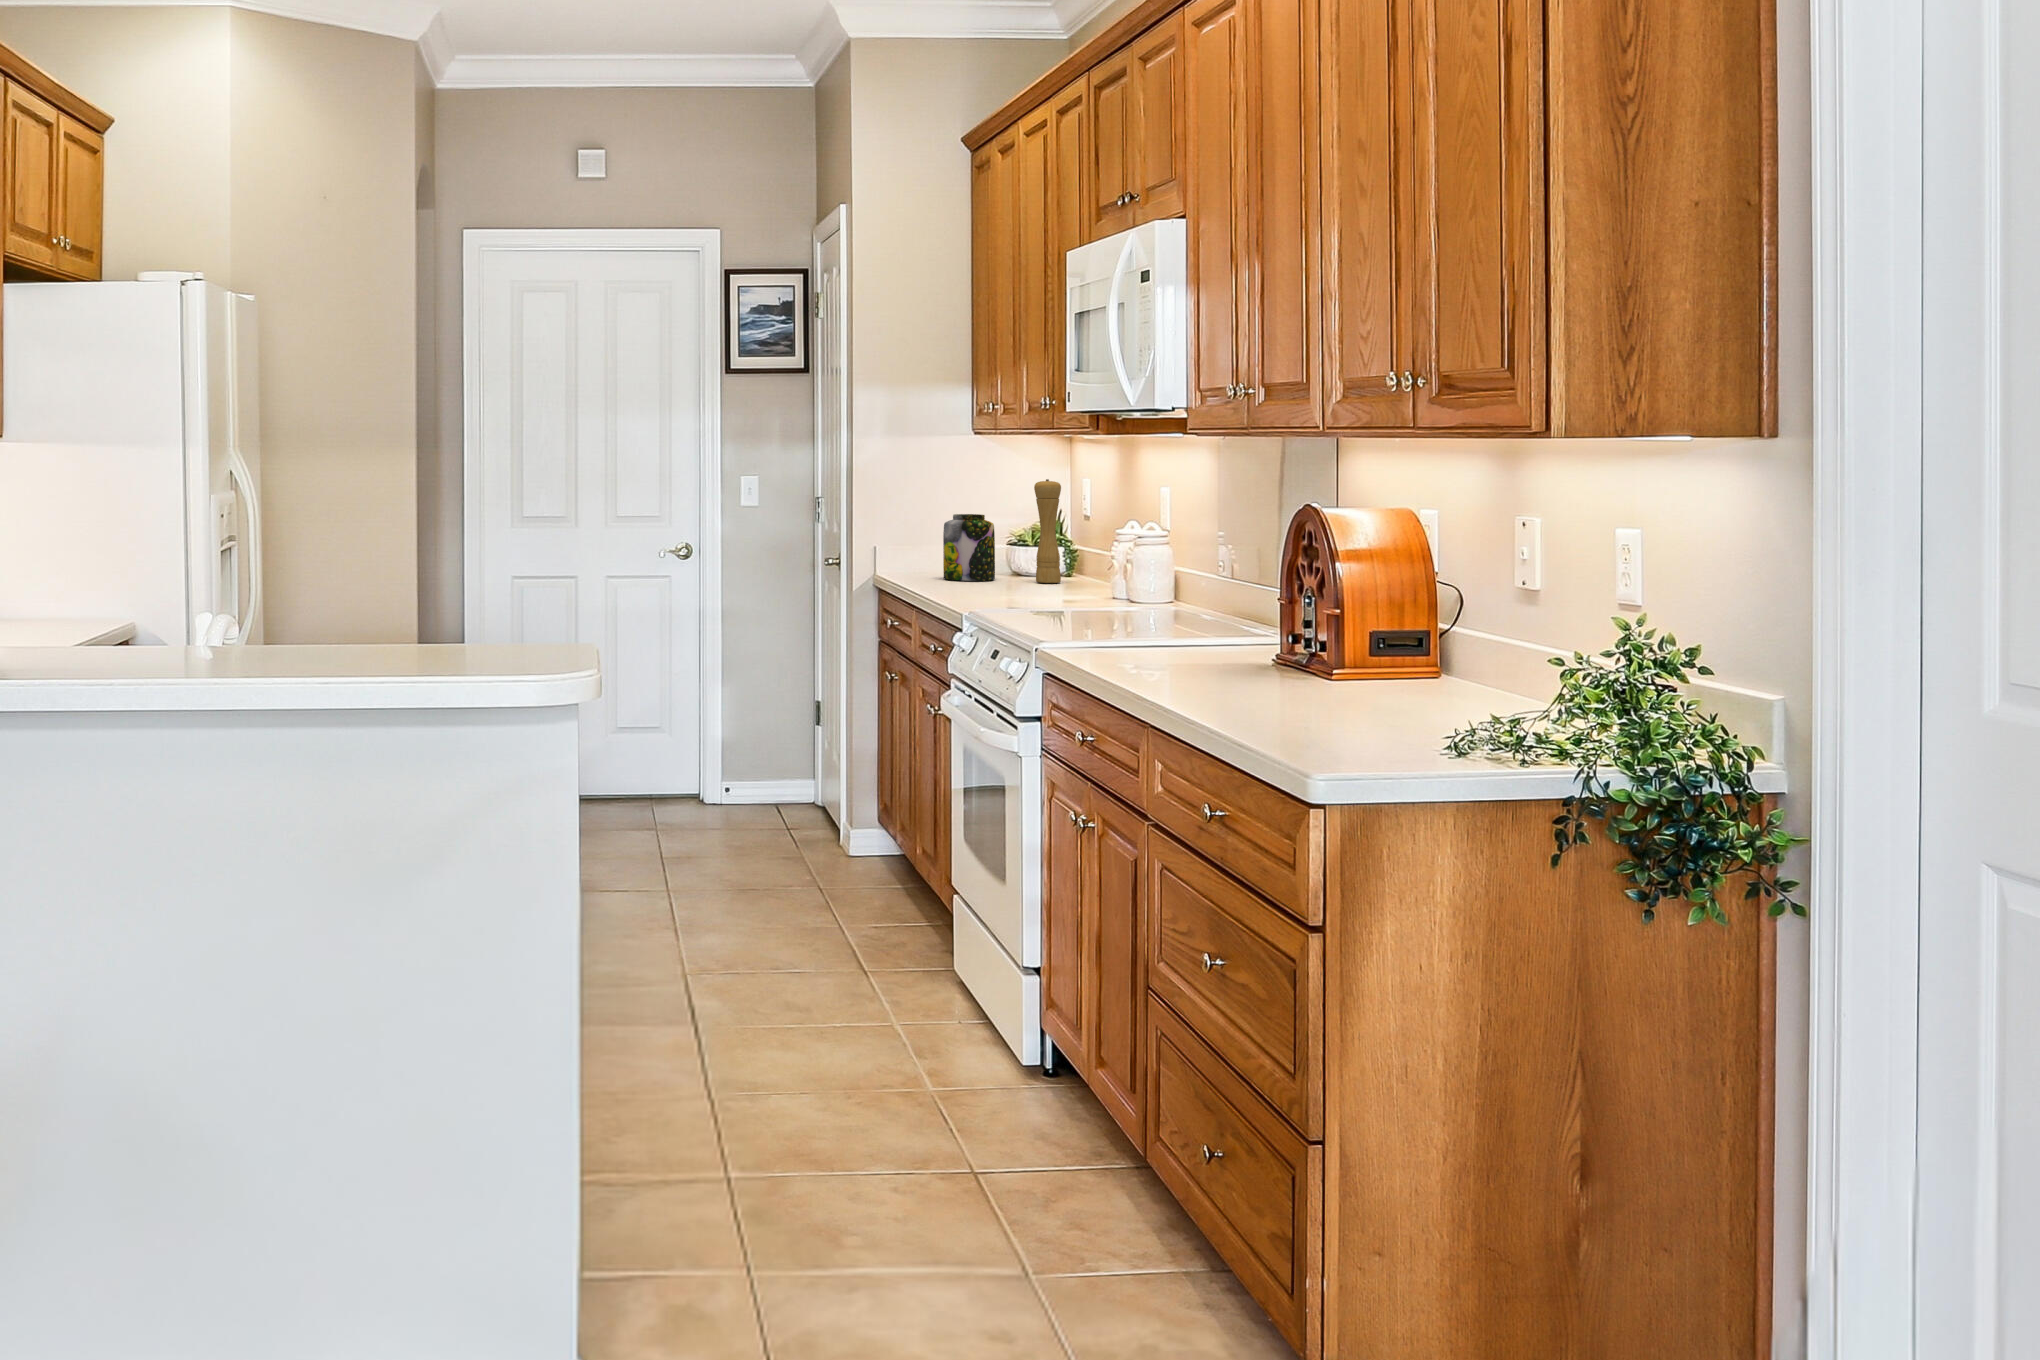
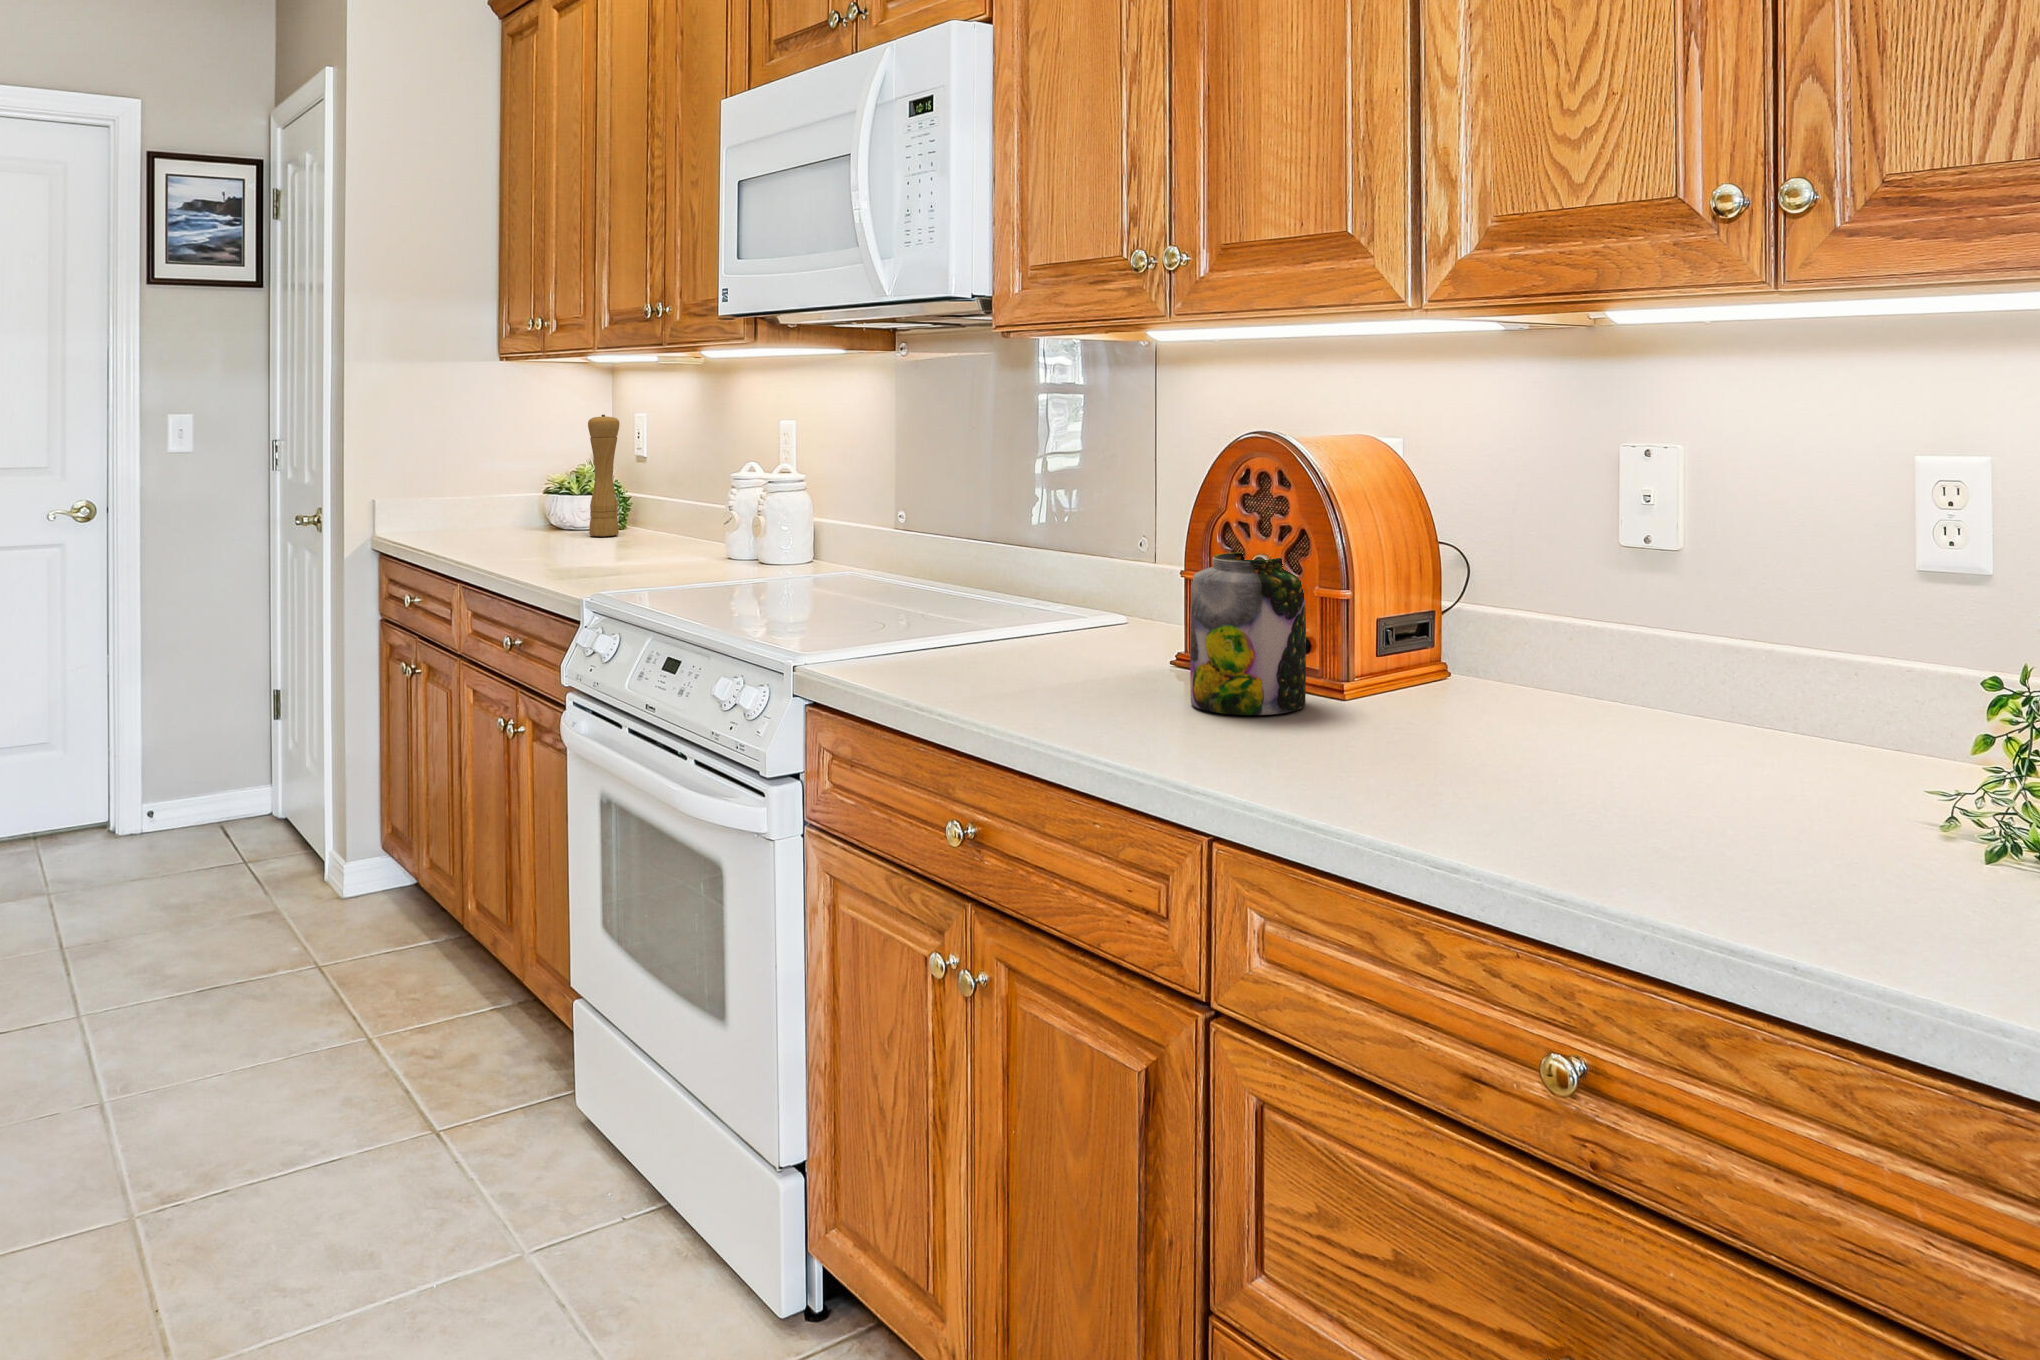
jar: present [943,514,995,581] -> present [1190,552,1306,715]

